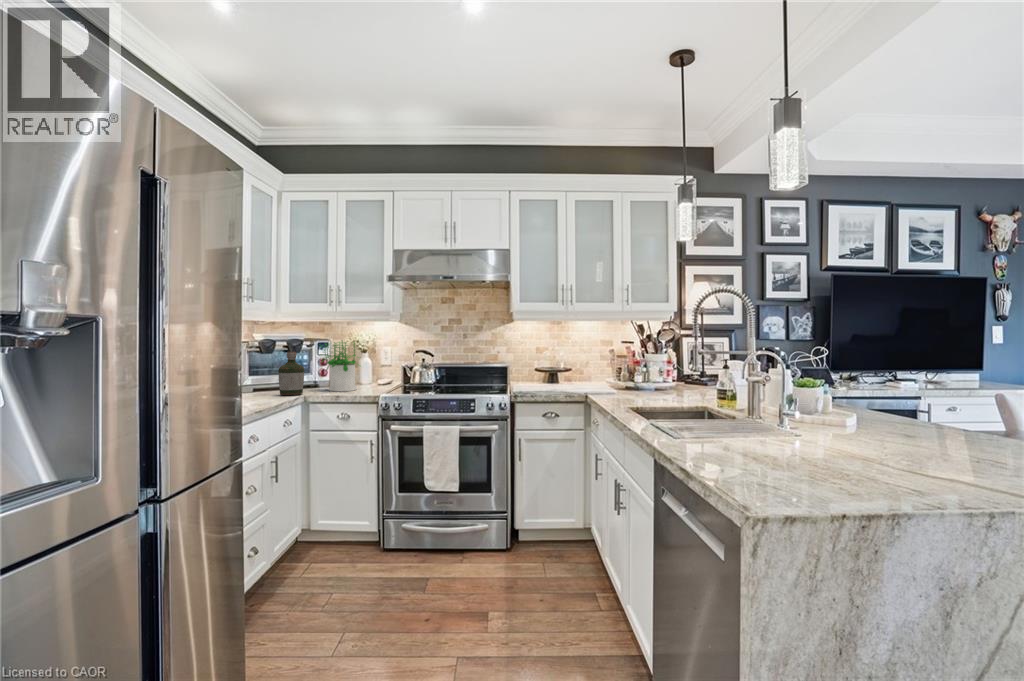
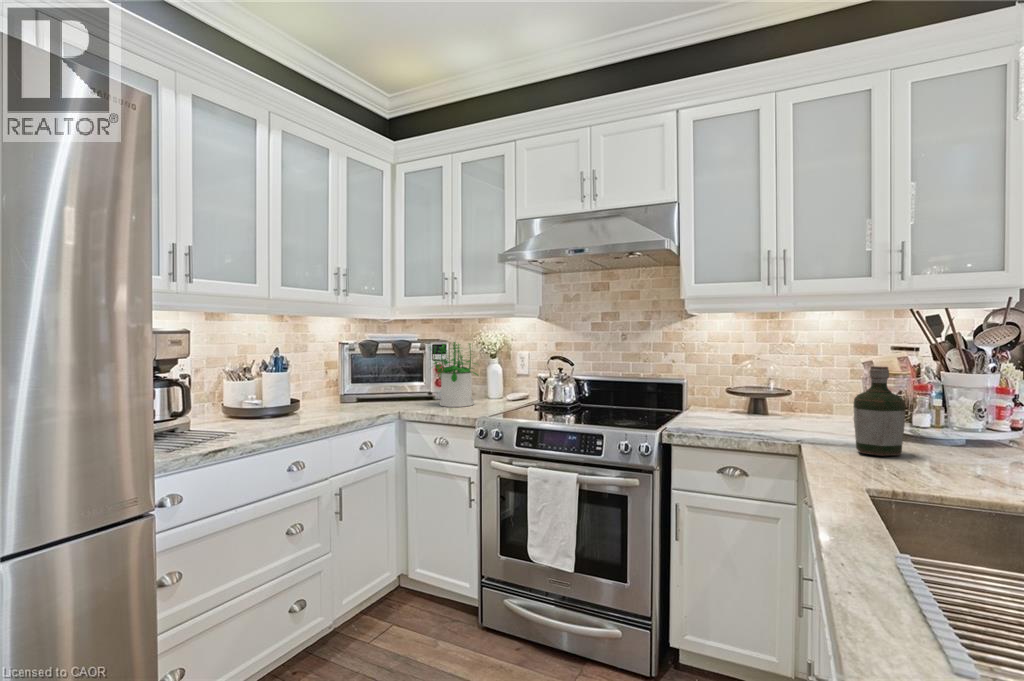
bottle: present [278,352,304,395] -> present [854,366,906,456]

